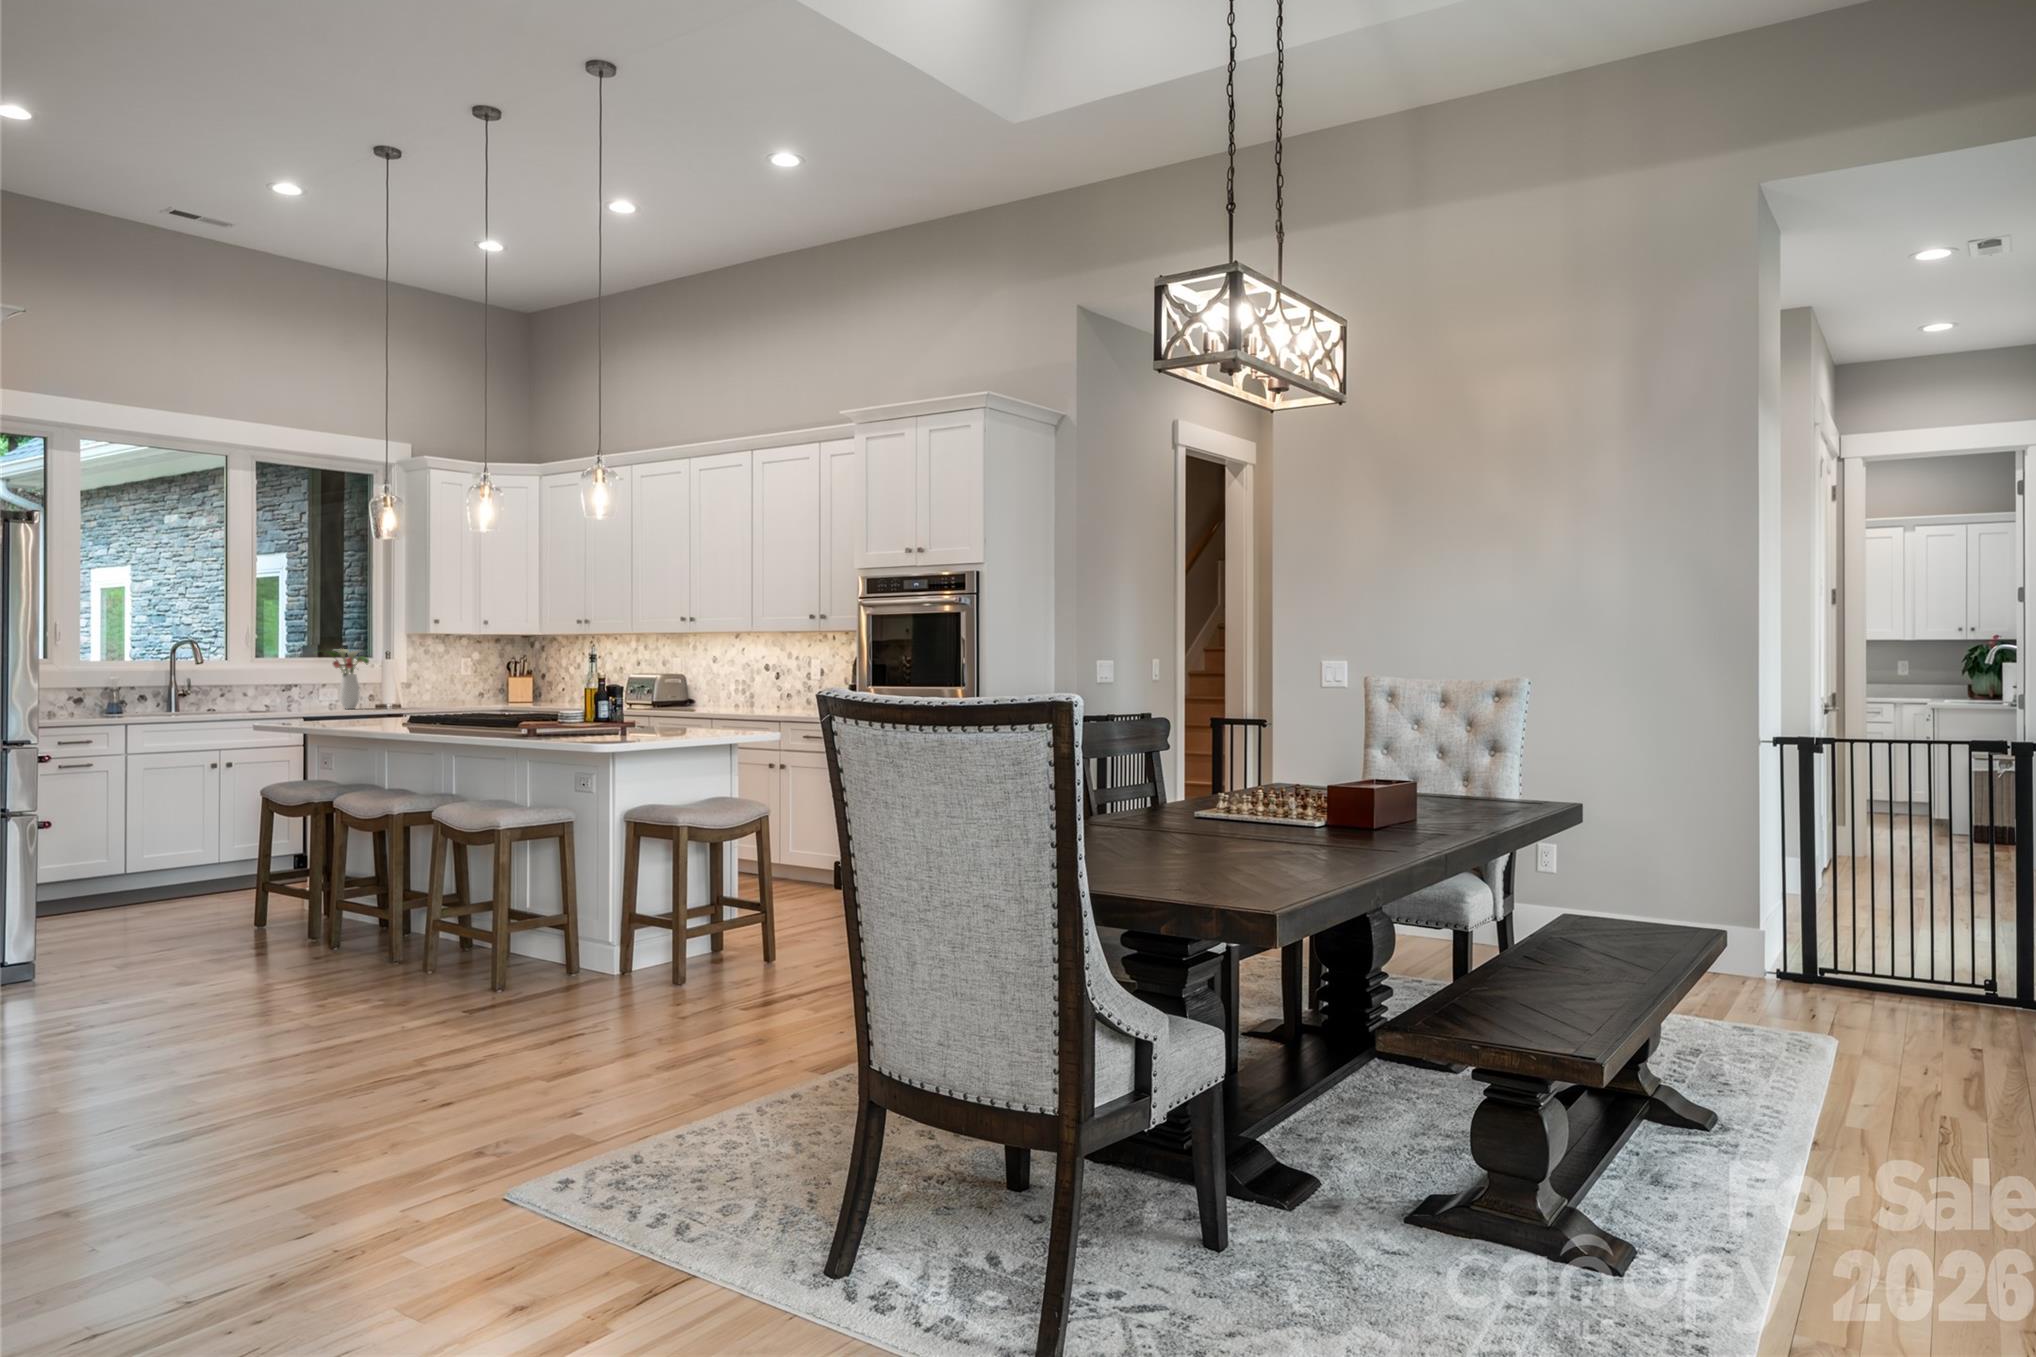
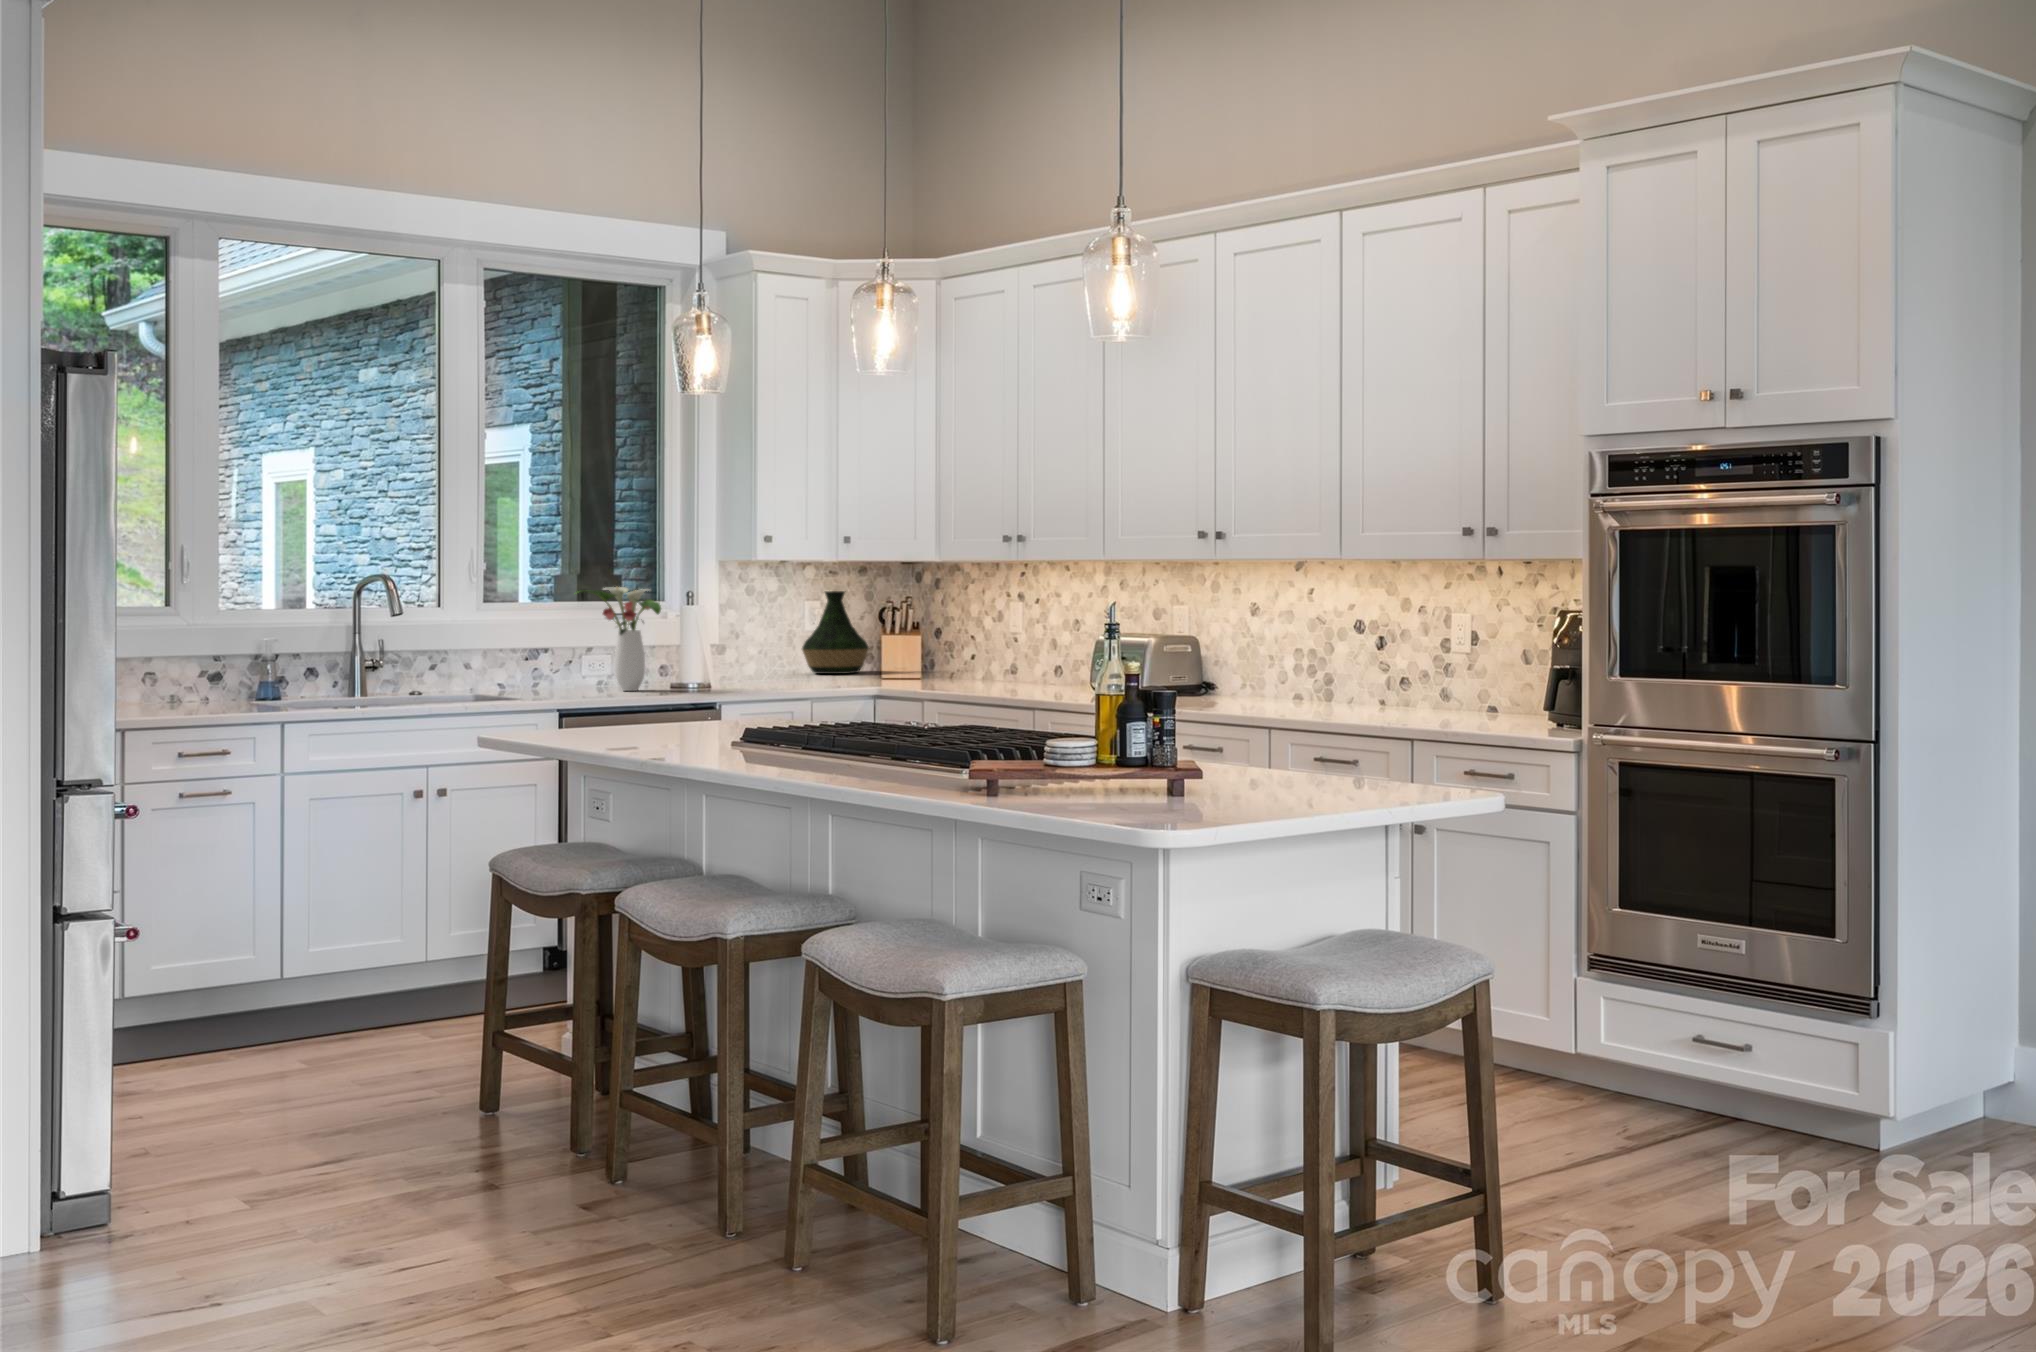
vase: none [460,653,502,700] -> present [802,591,869,674]

